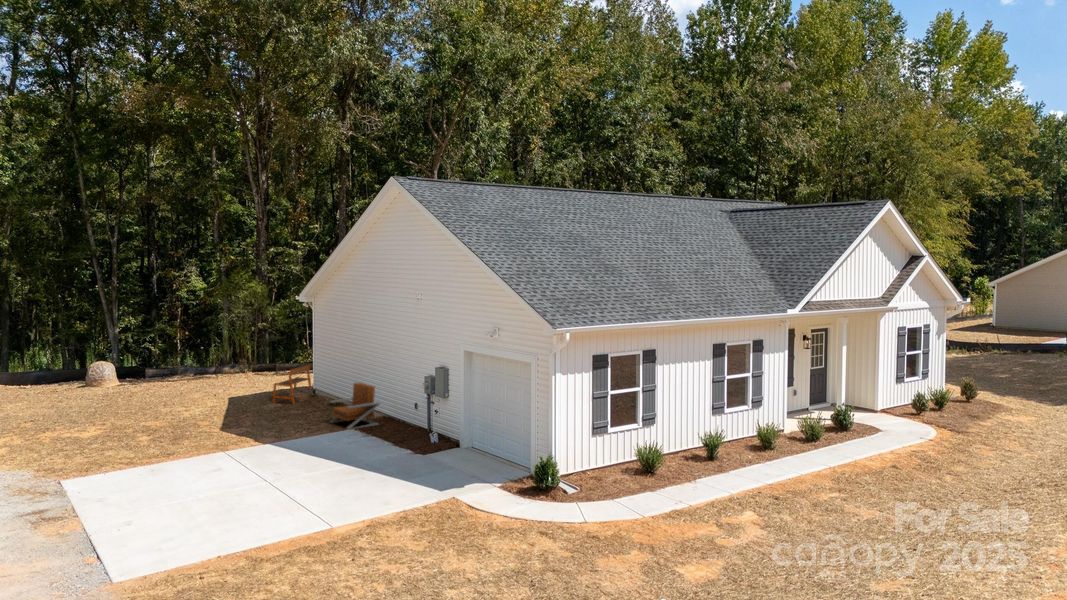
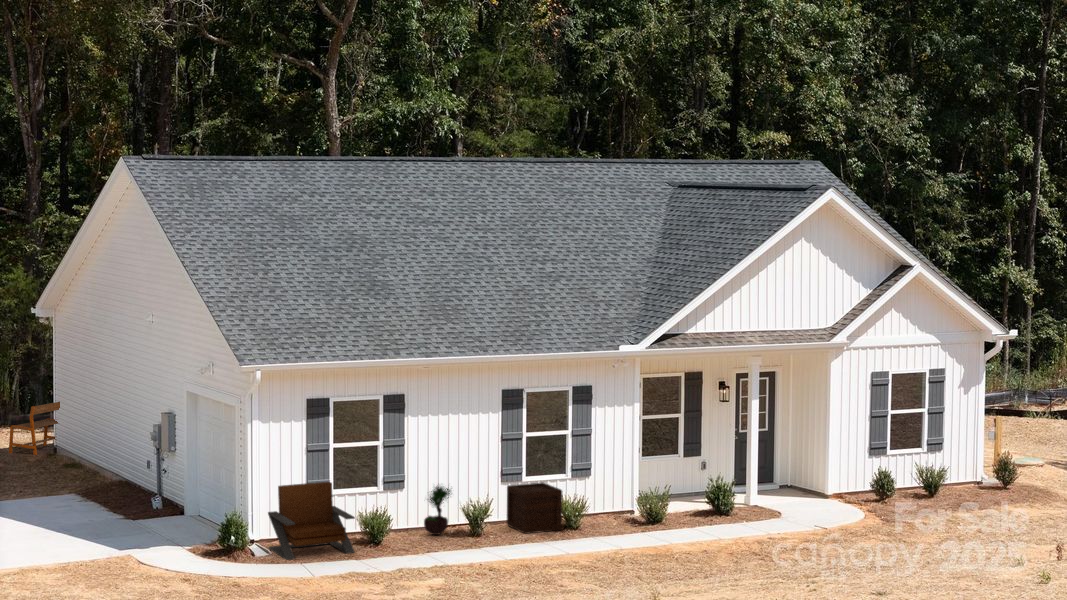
lounge chair: present [330,383,380,429] -> present [268,482,355,560]
wooden crate: none [715,413,761,454] -> present [507,482,562,534]
potted tree: none [669,416,695,459] -> present [424,486,451,535]

